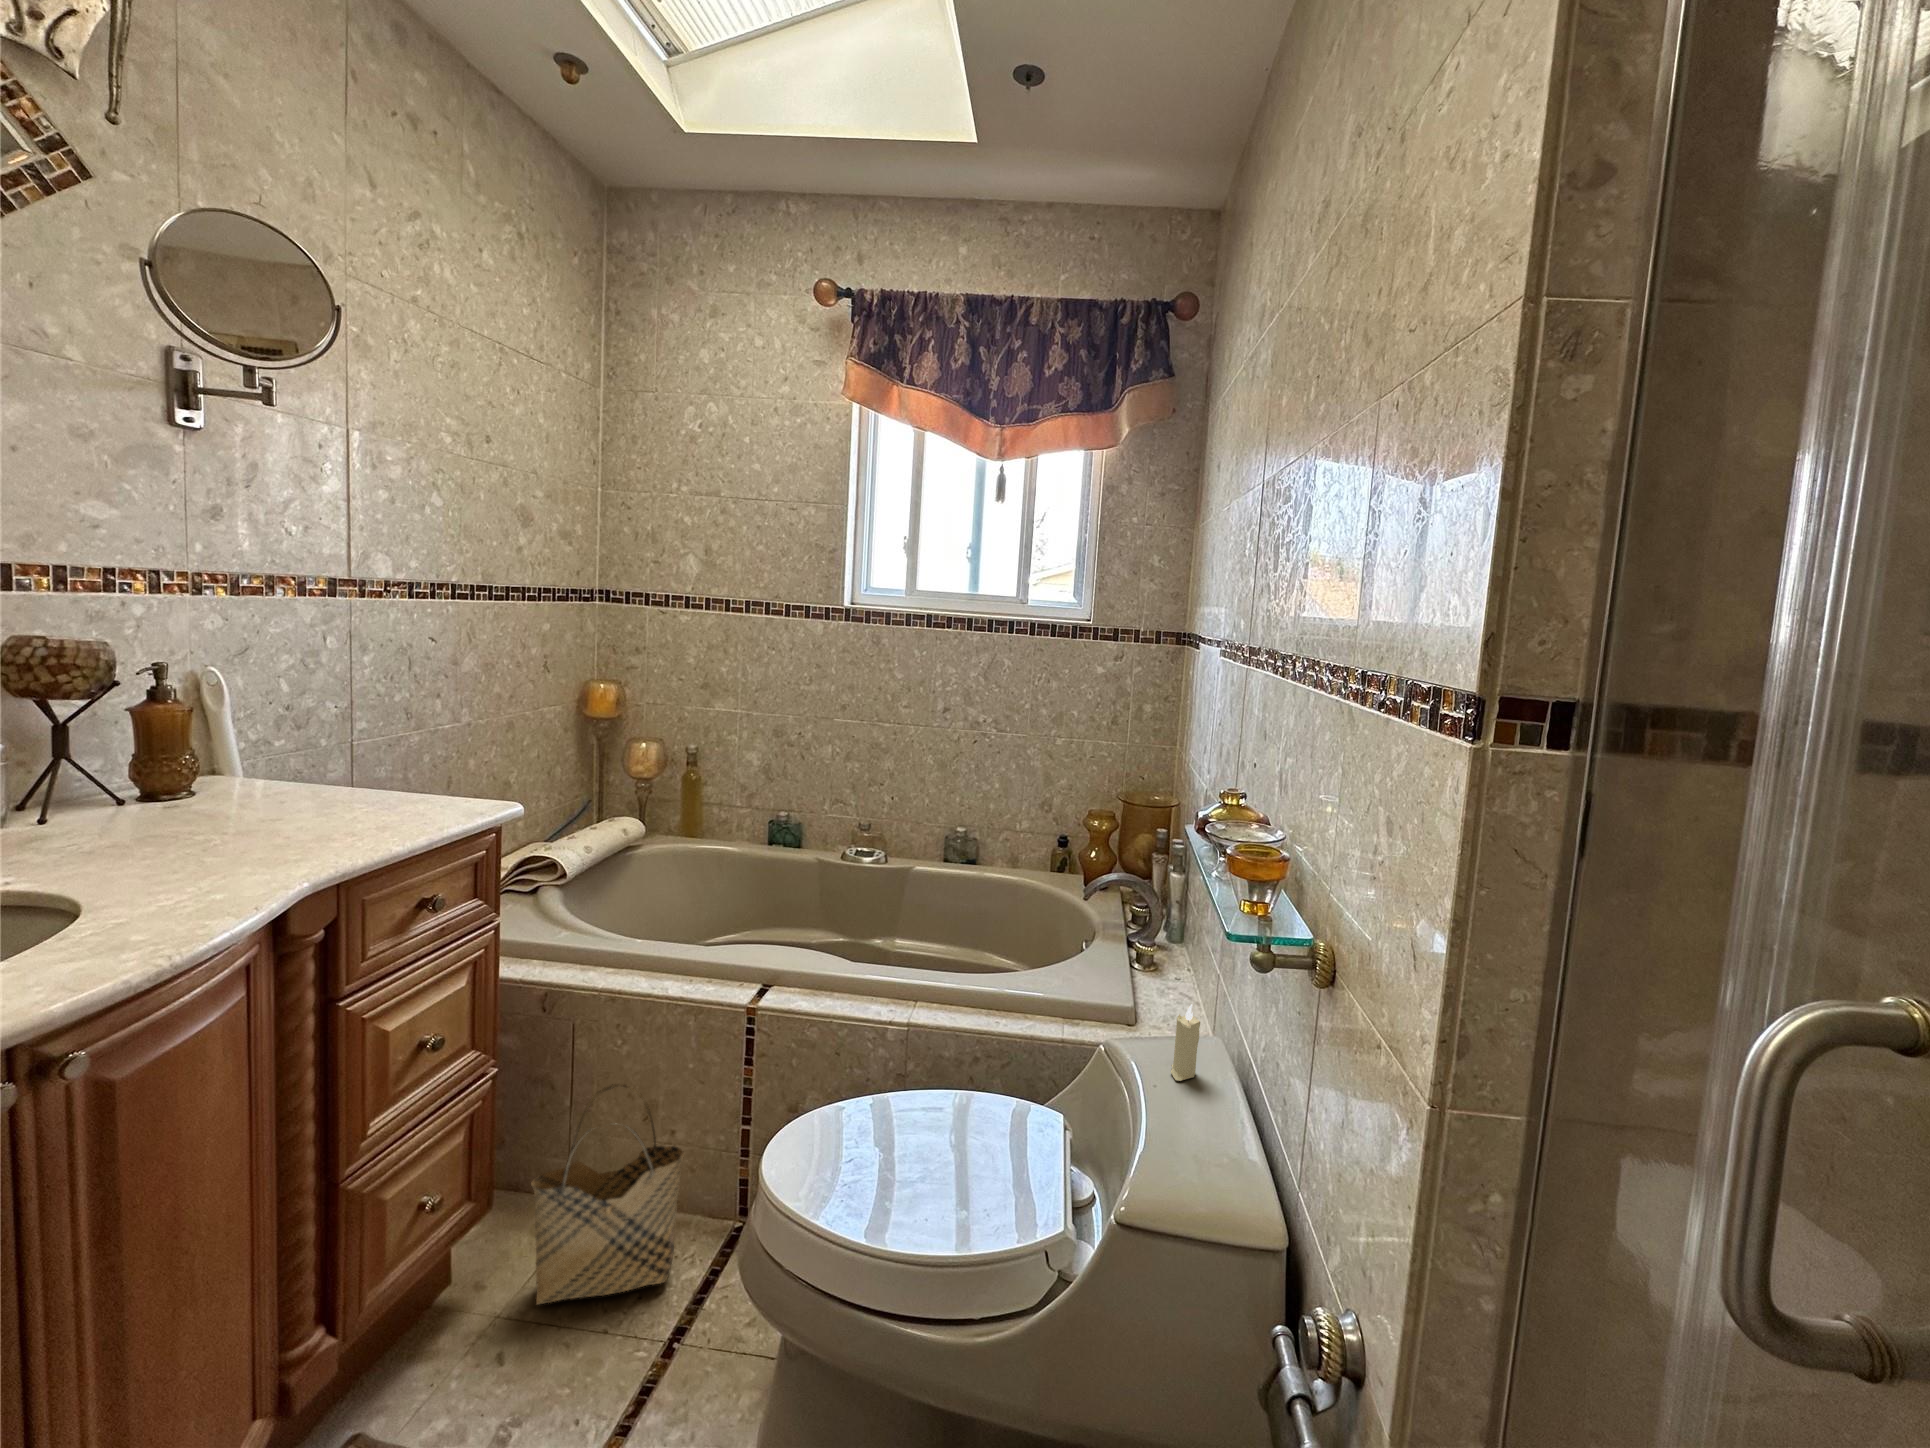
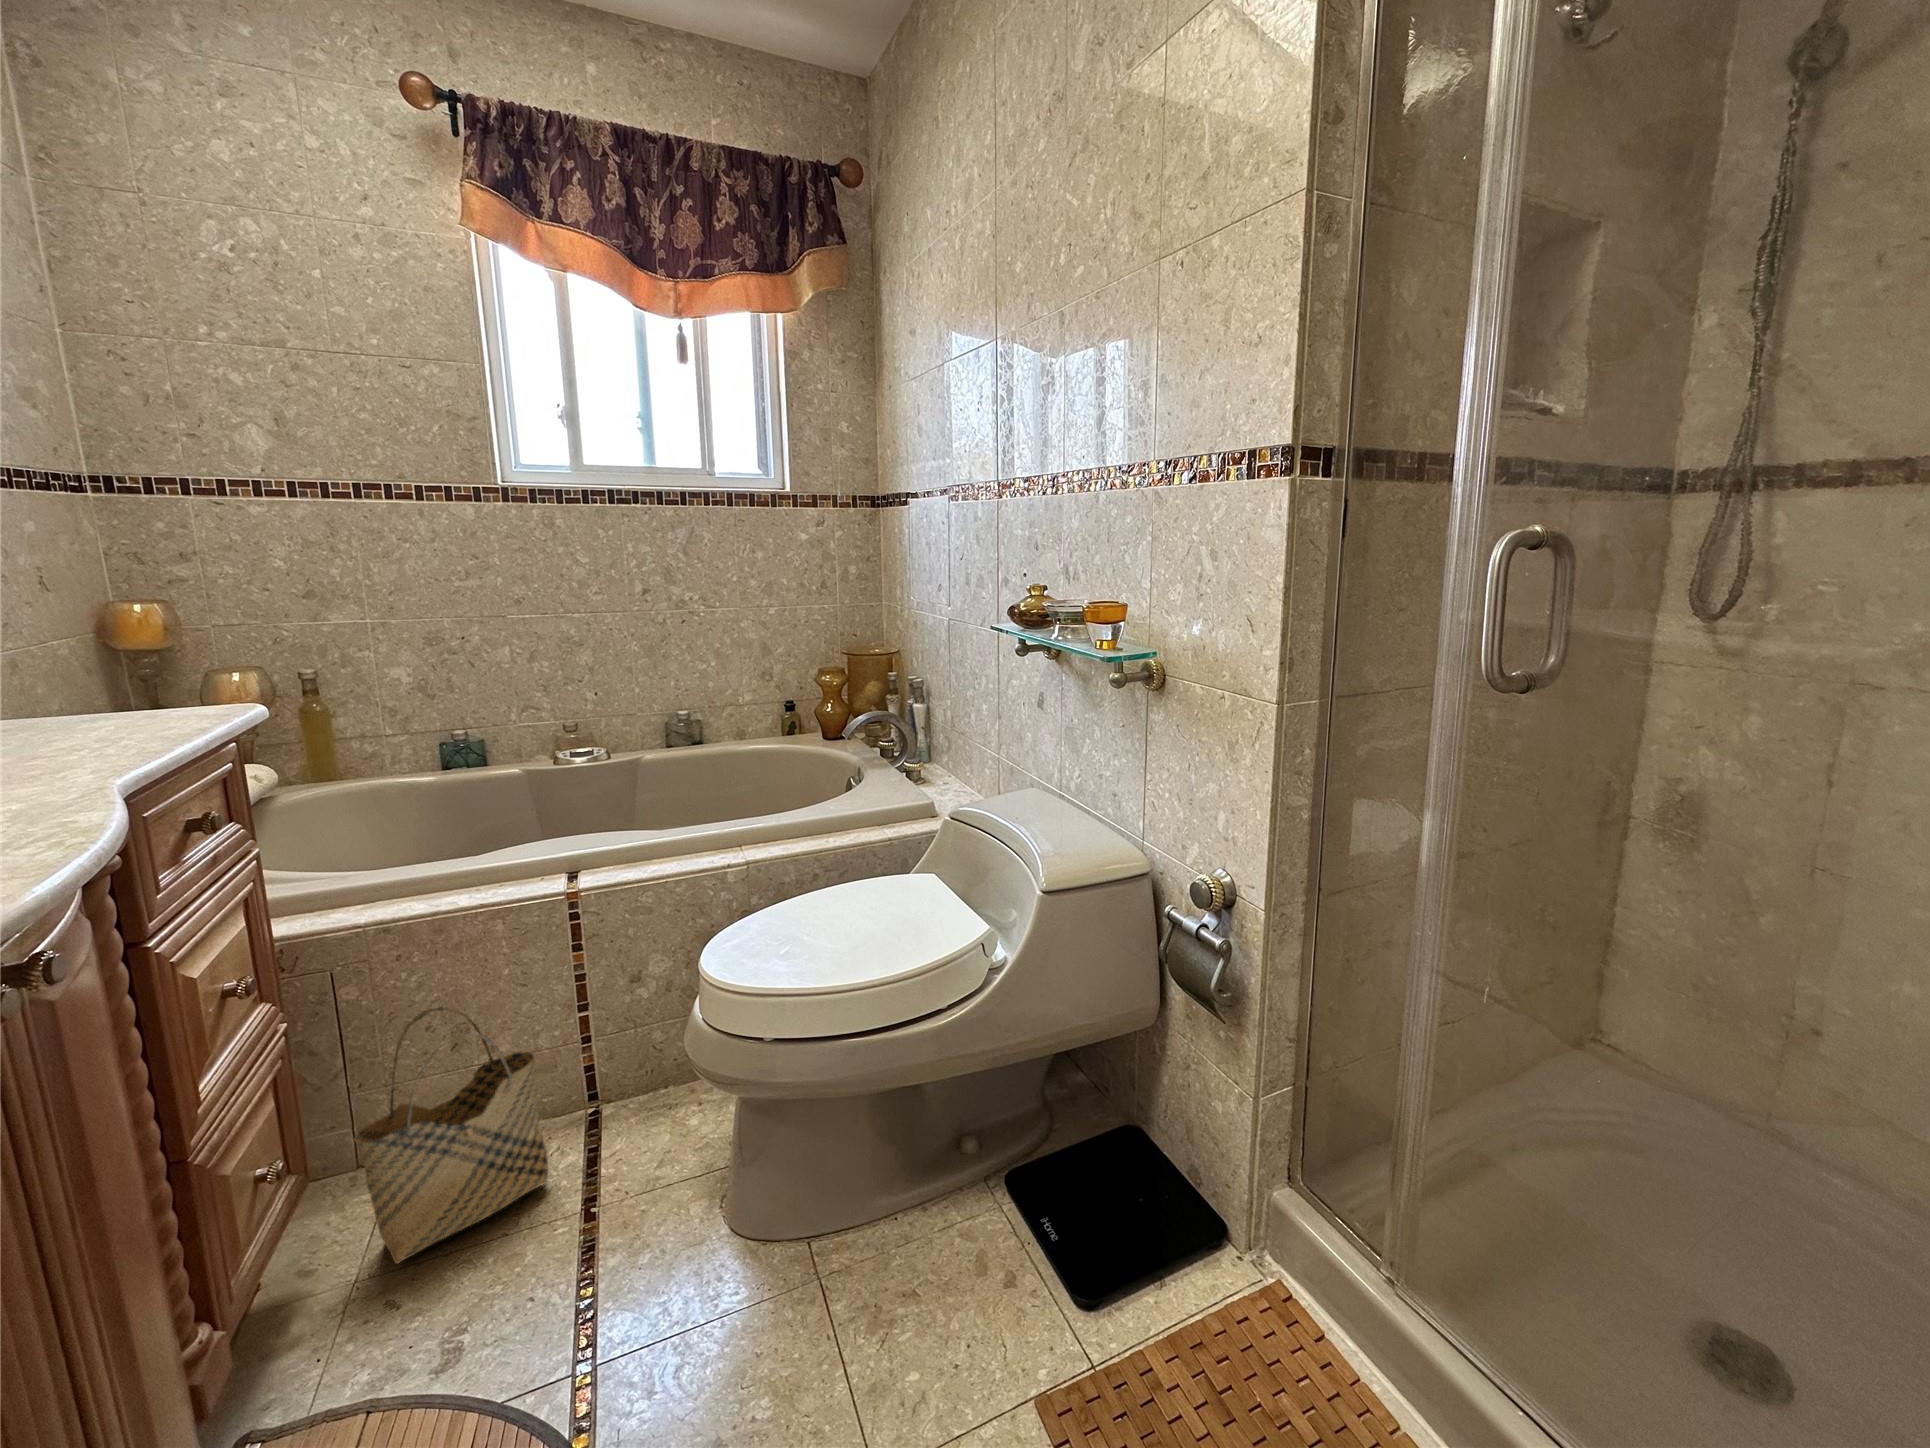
candle: present [1171,1005,1200,1081] -> none [1021,757,1043,818]

